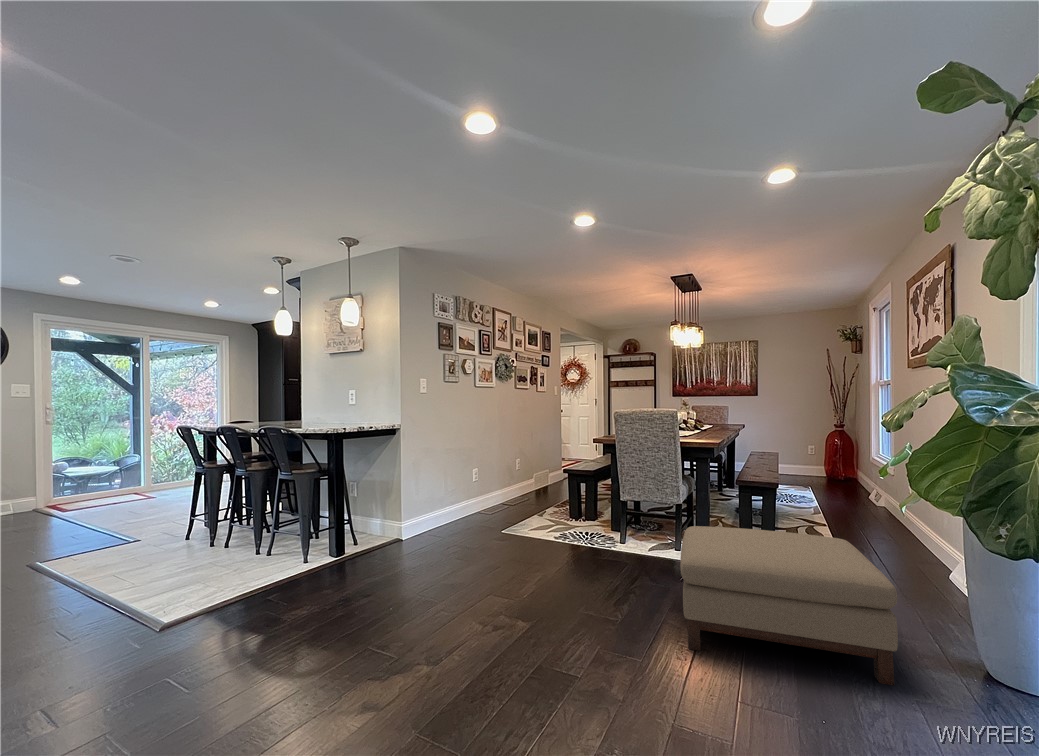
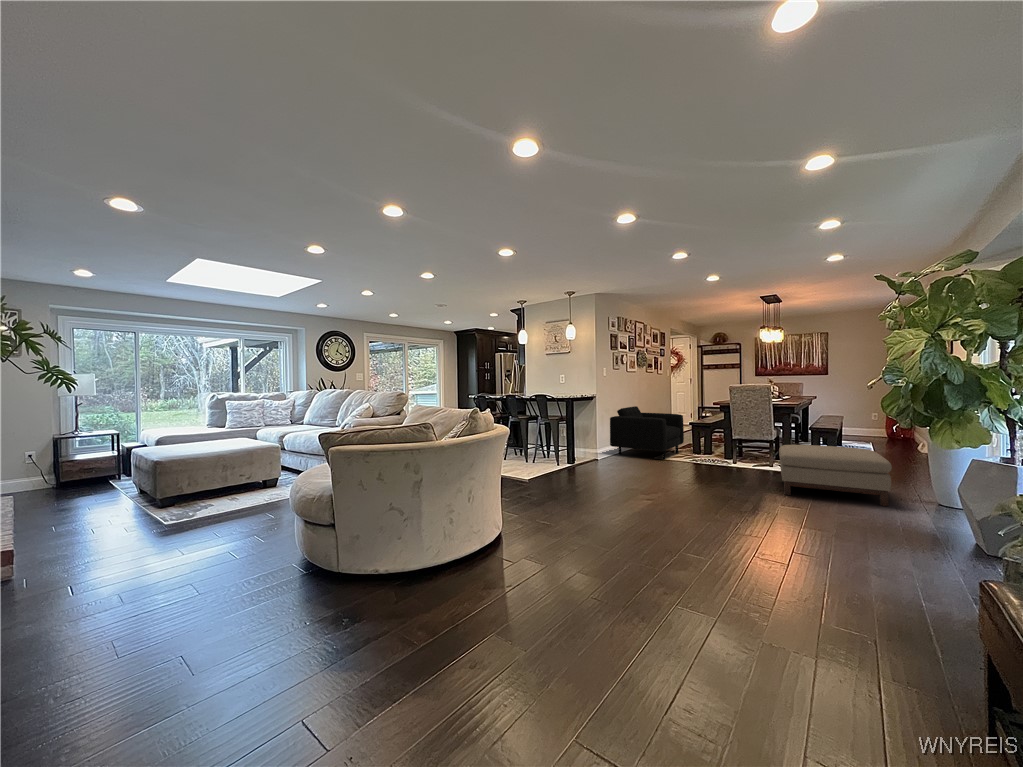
armchair: none [431,443,556,537] -> present [610,406,684,459]

